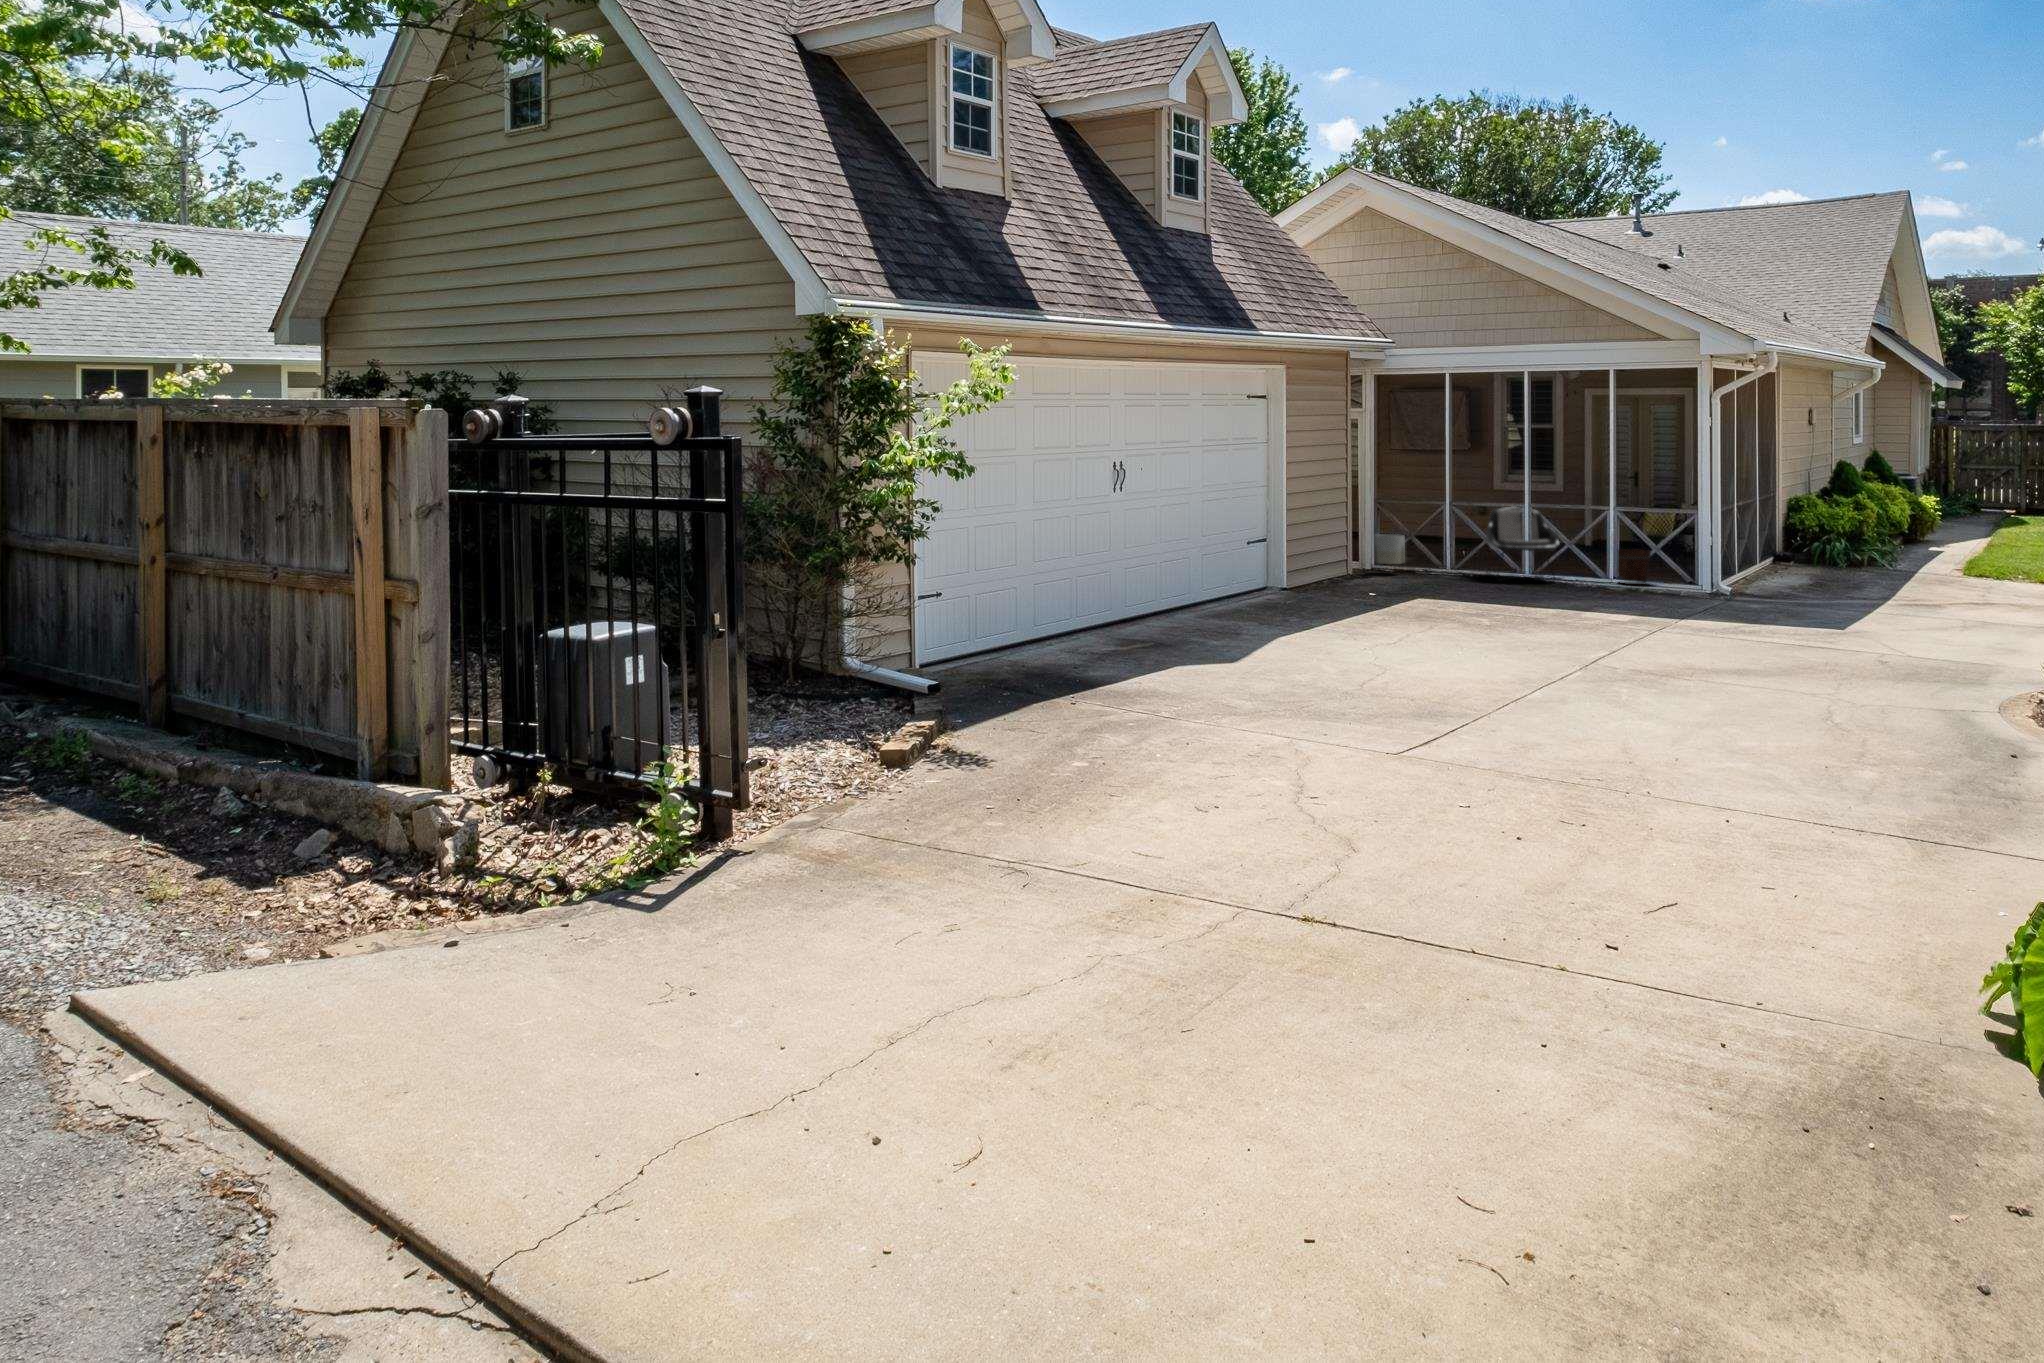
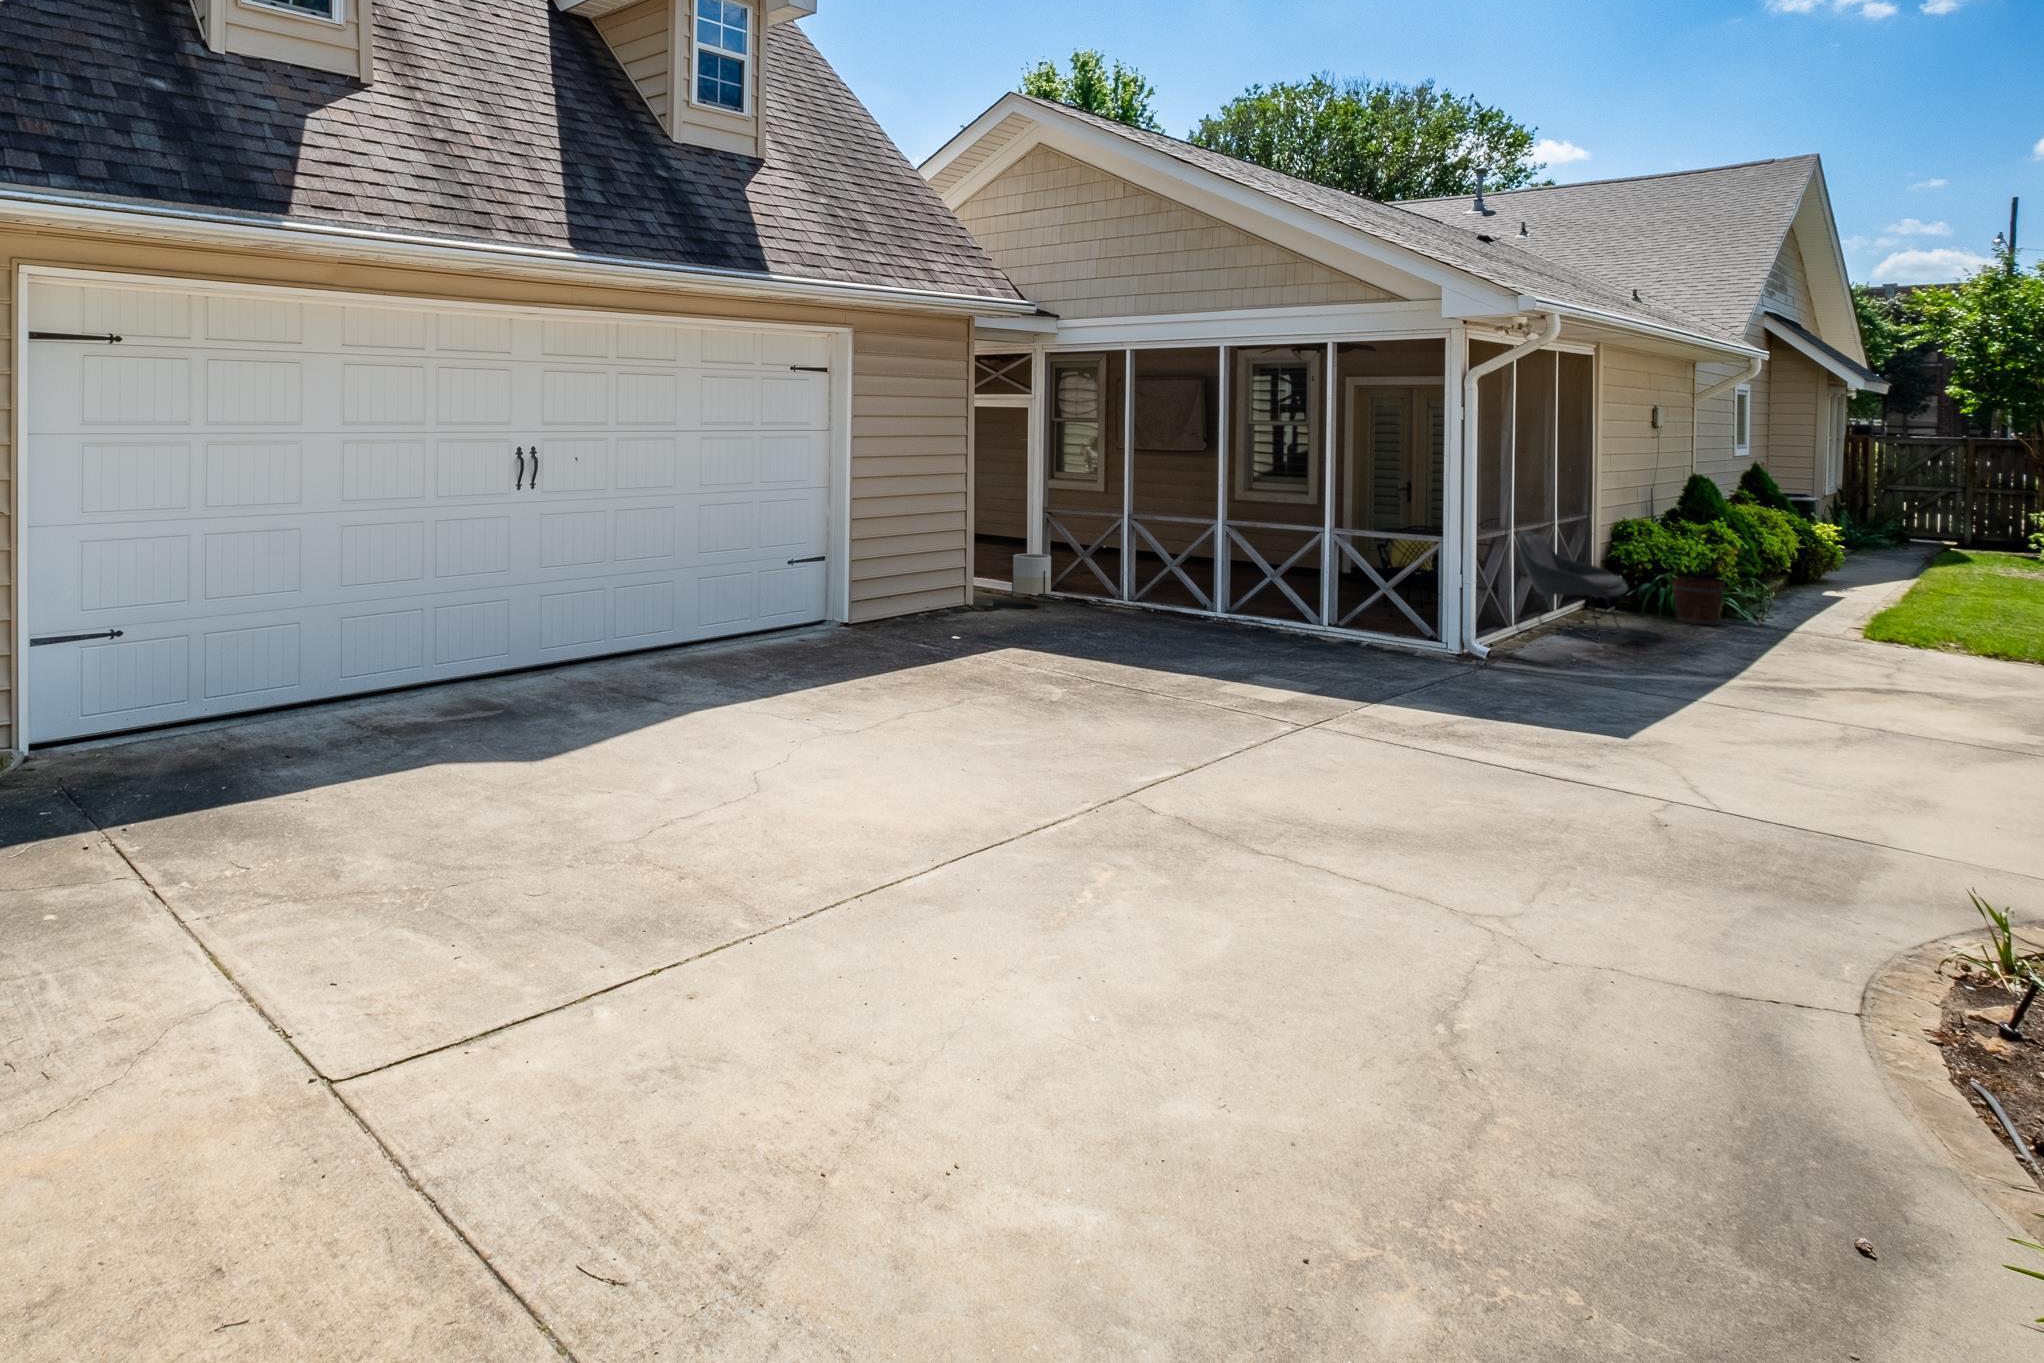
lounge chair: present [1486,506,1560,583] -> present [1517,531,1628,642]
bucket: present [1618,549,1651,585] -> present [1672,577,1725,625]

